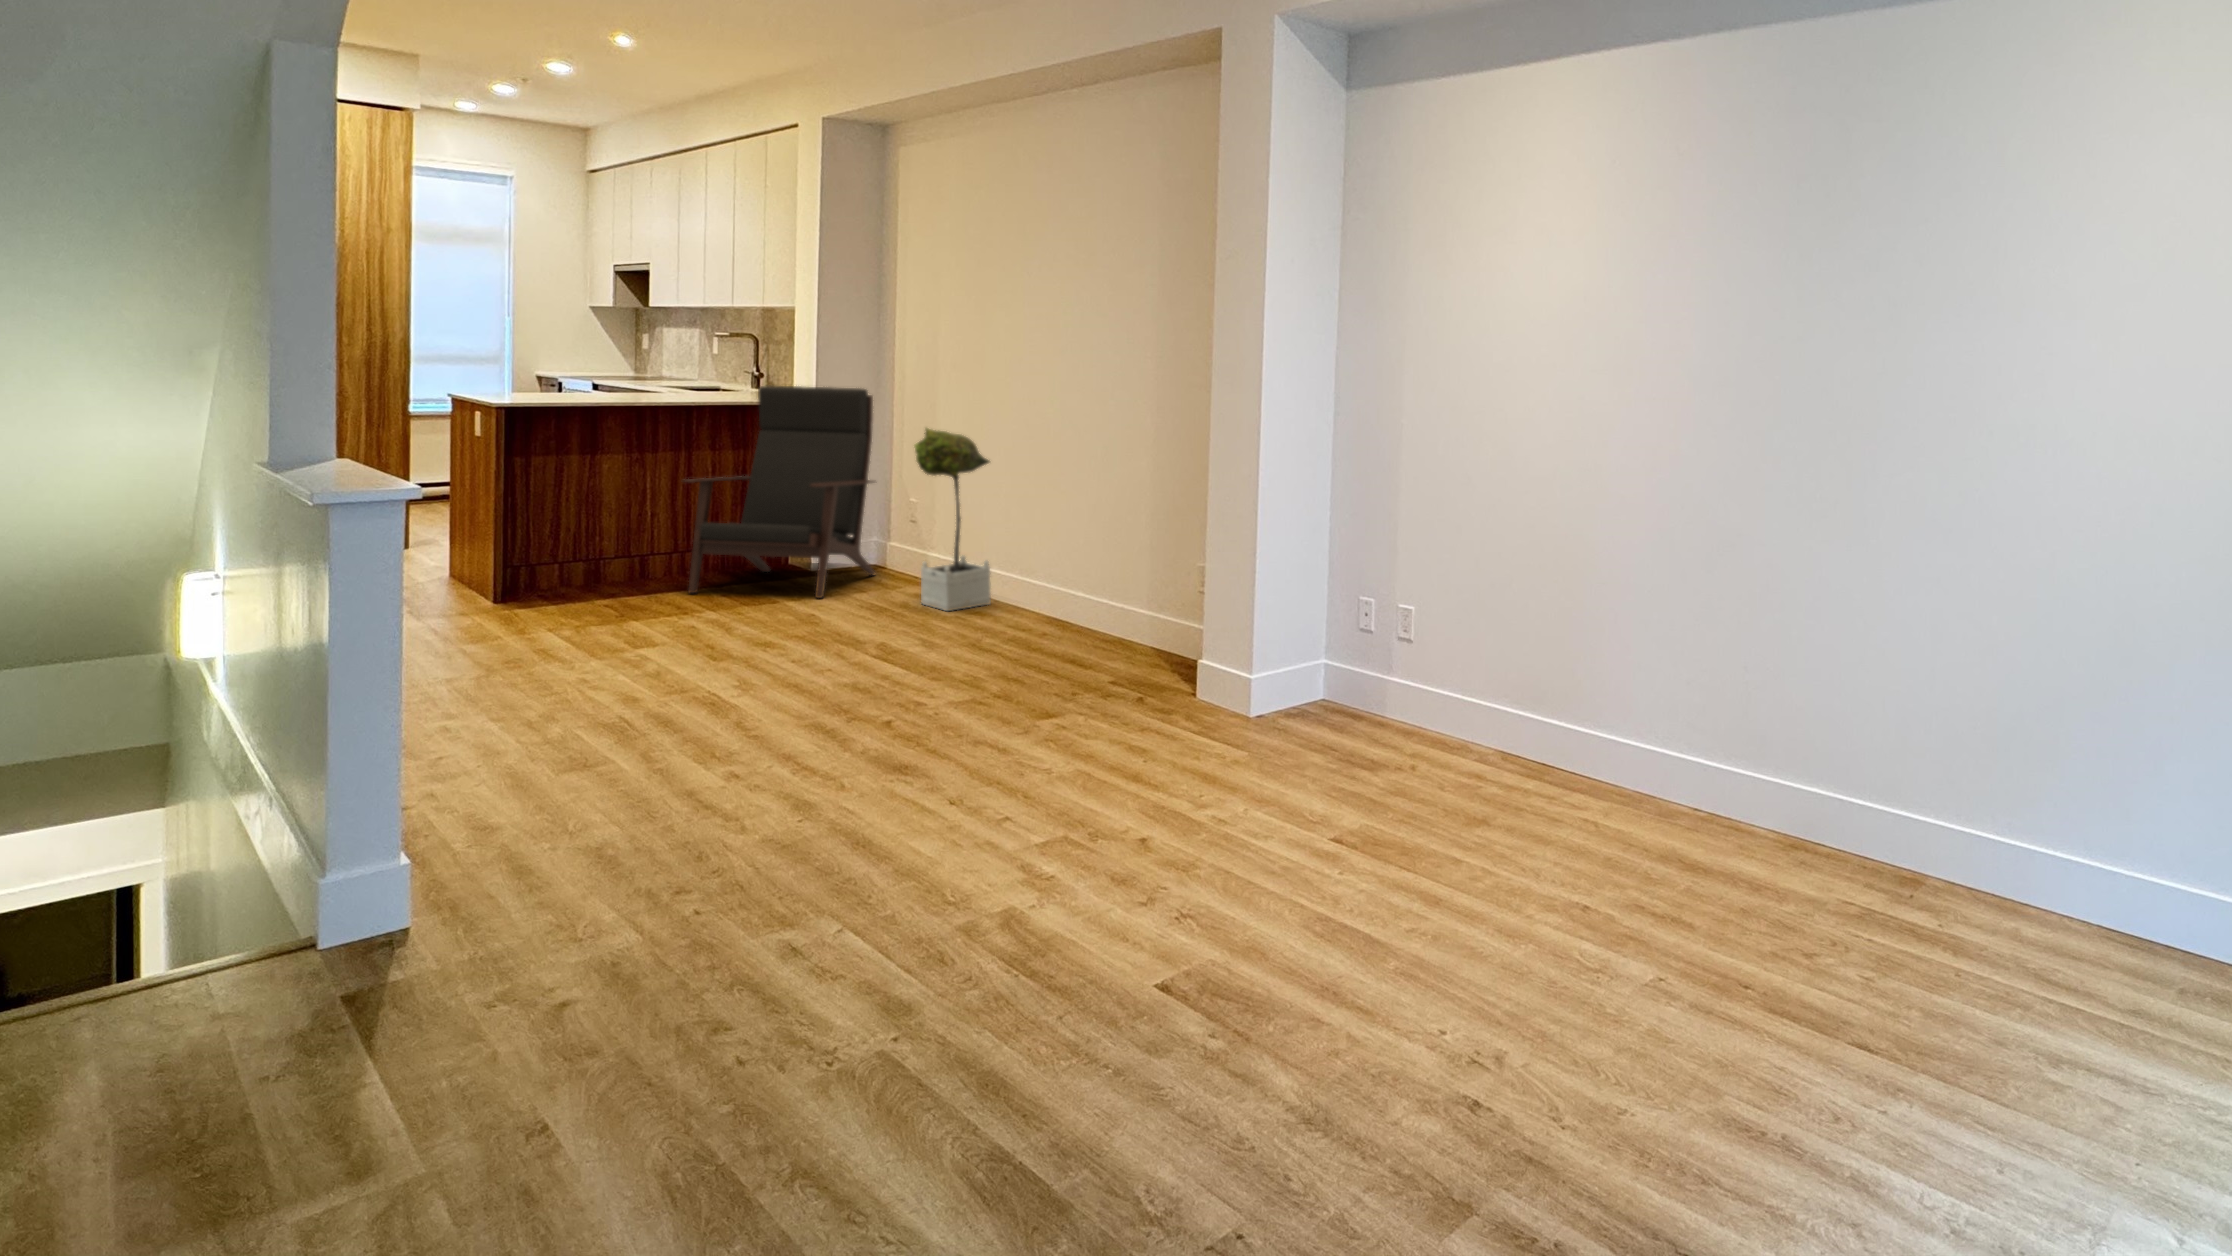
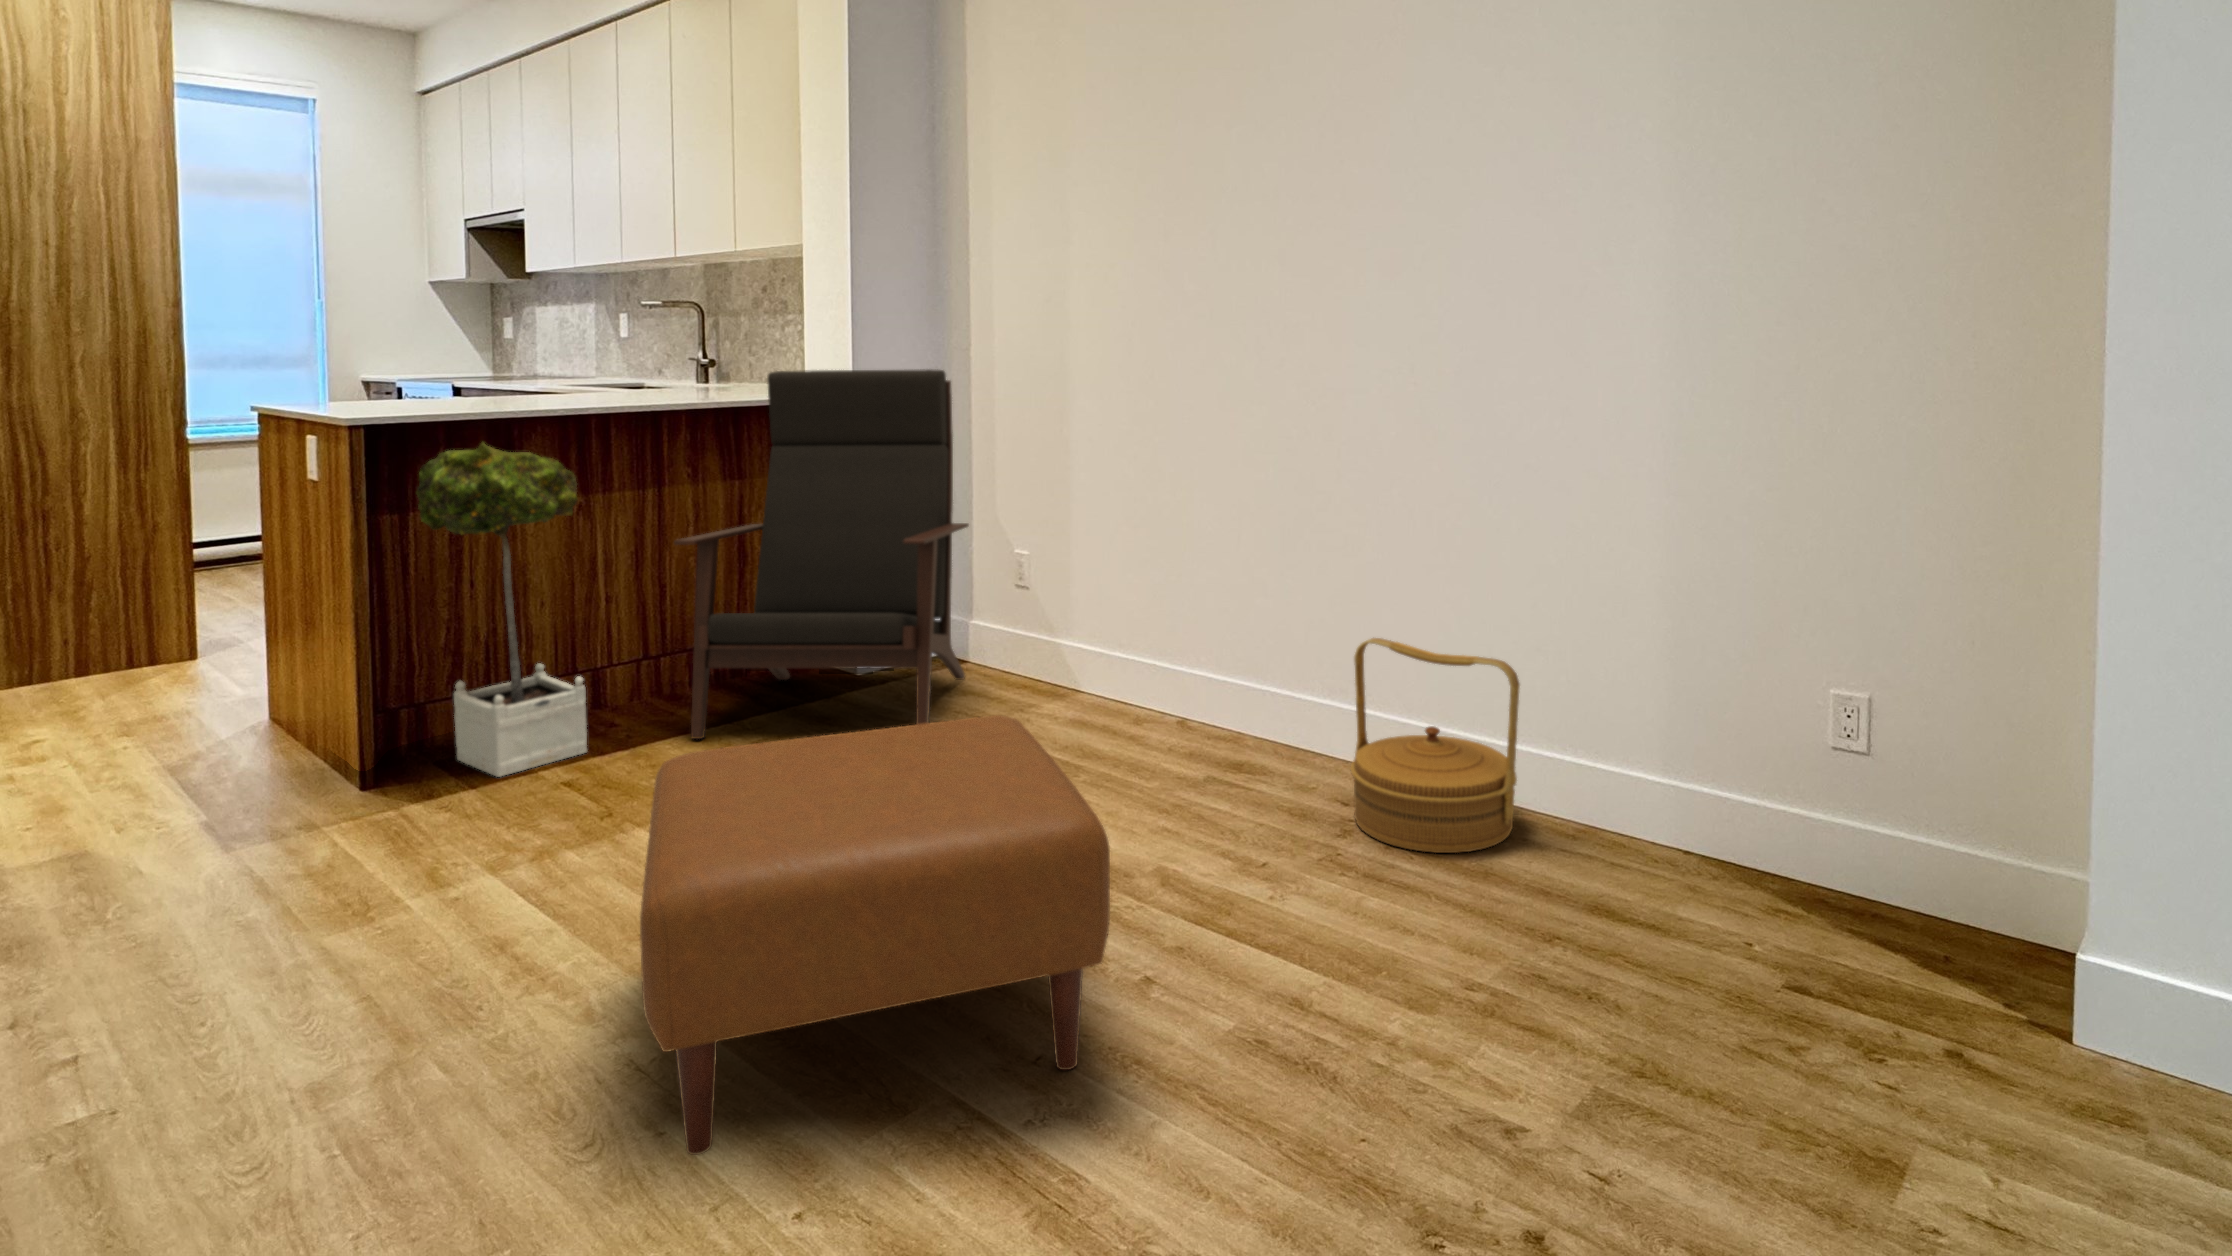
potted tree: present [915,428,991,611] -> present [417,442,587,777]
woven basket: none [1004,541,1092,645] -> present [1351,638,1520,853]
ottoman: none [574,559,803,703] -> present [640,715,1110,1155]

